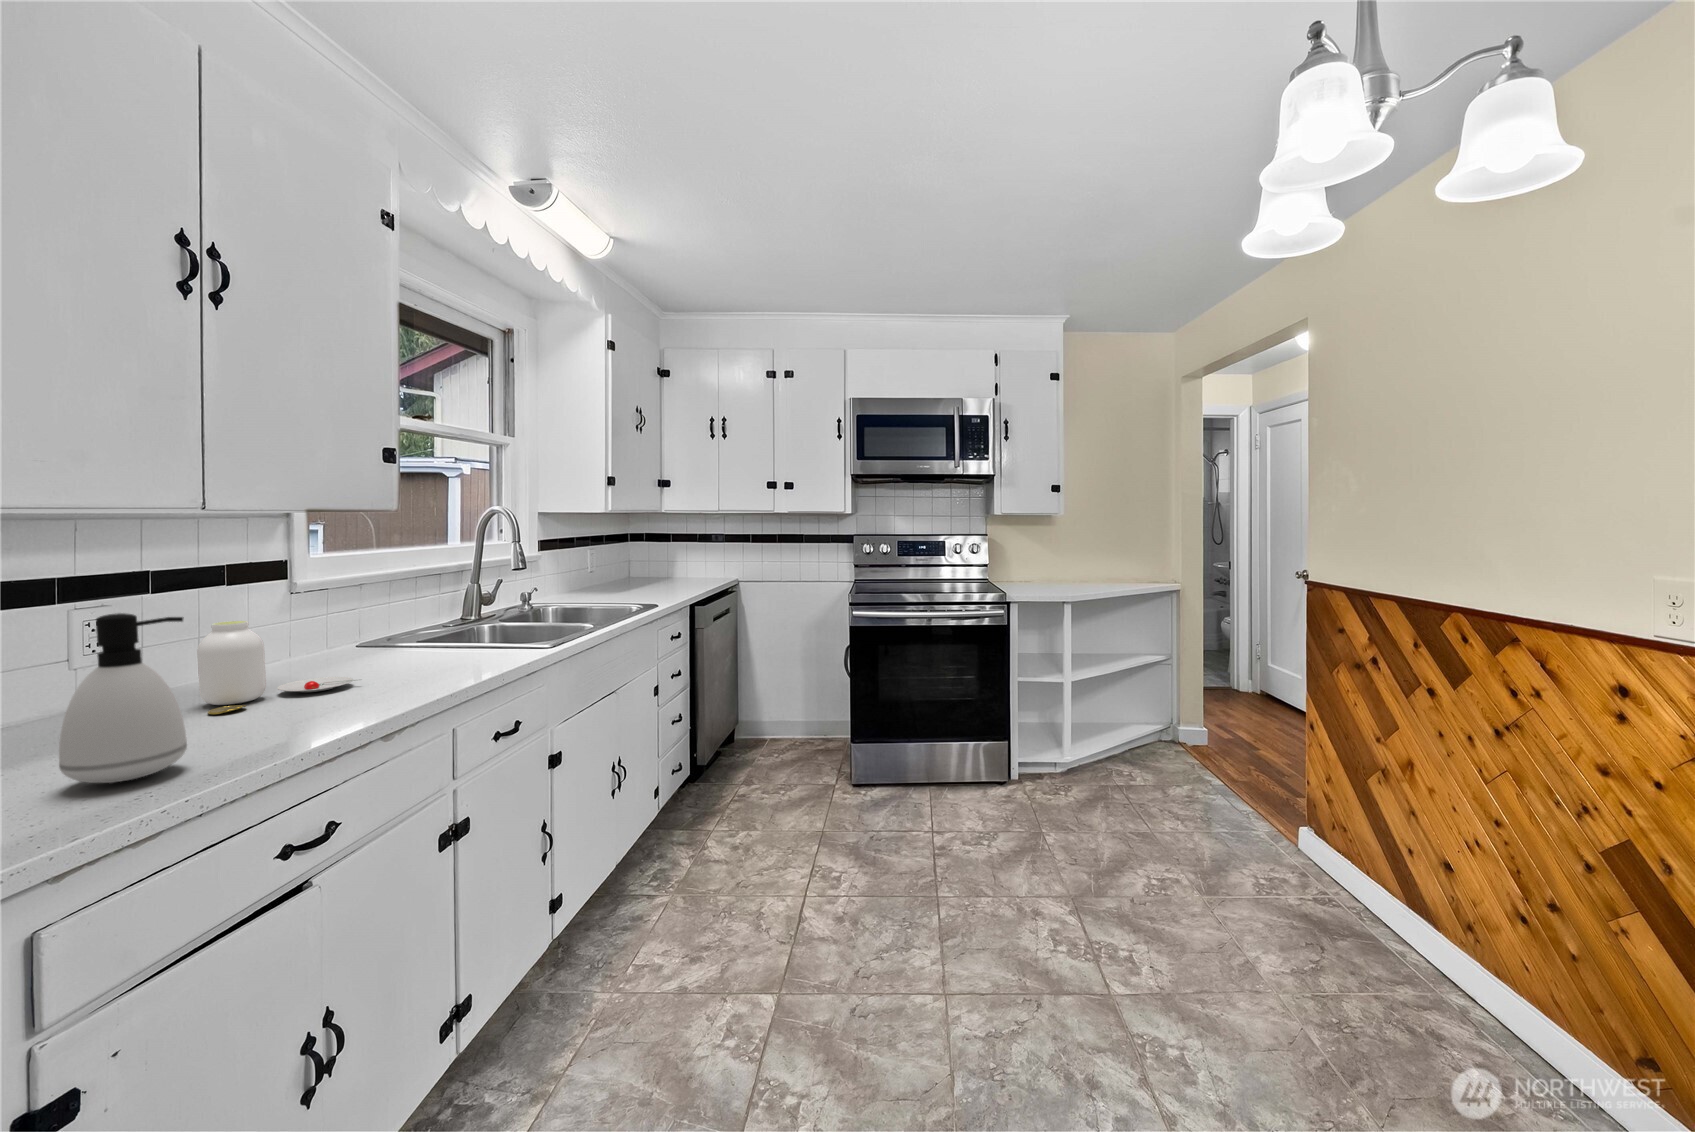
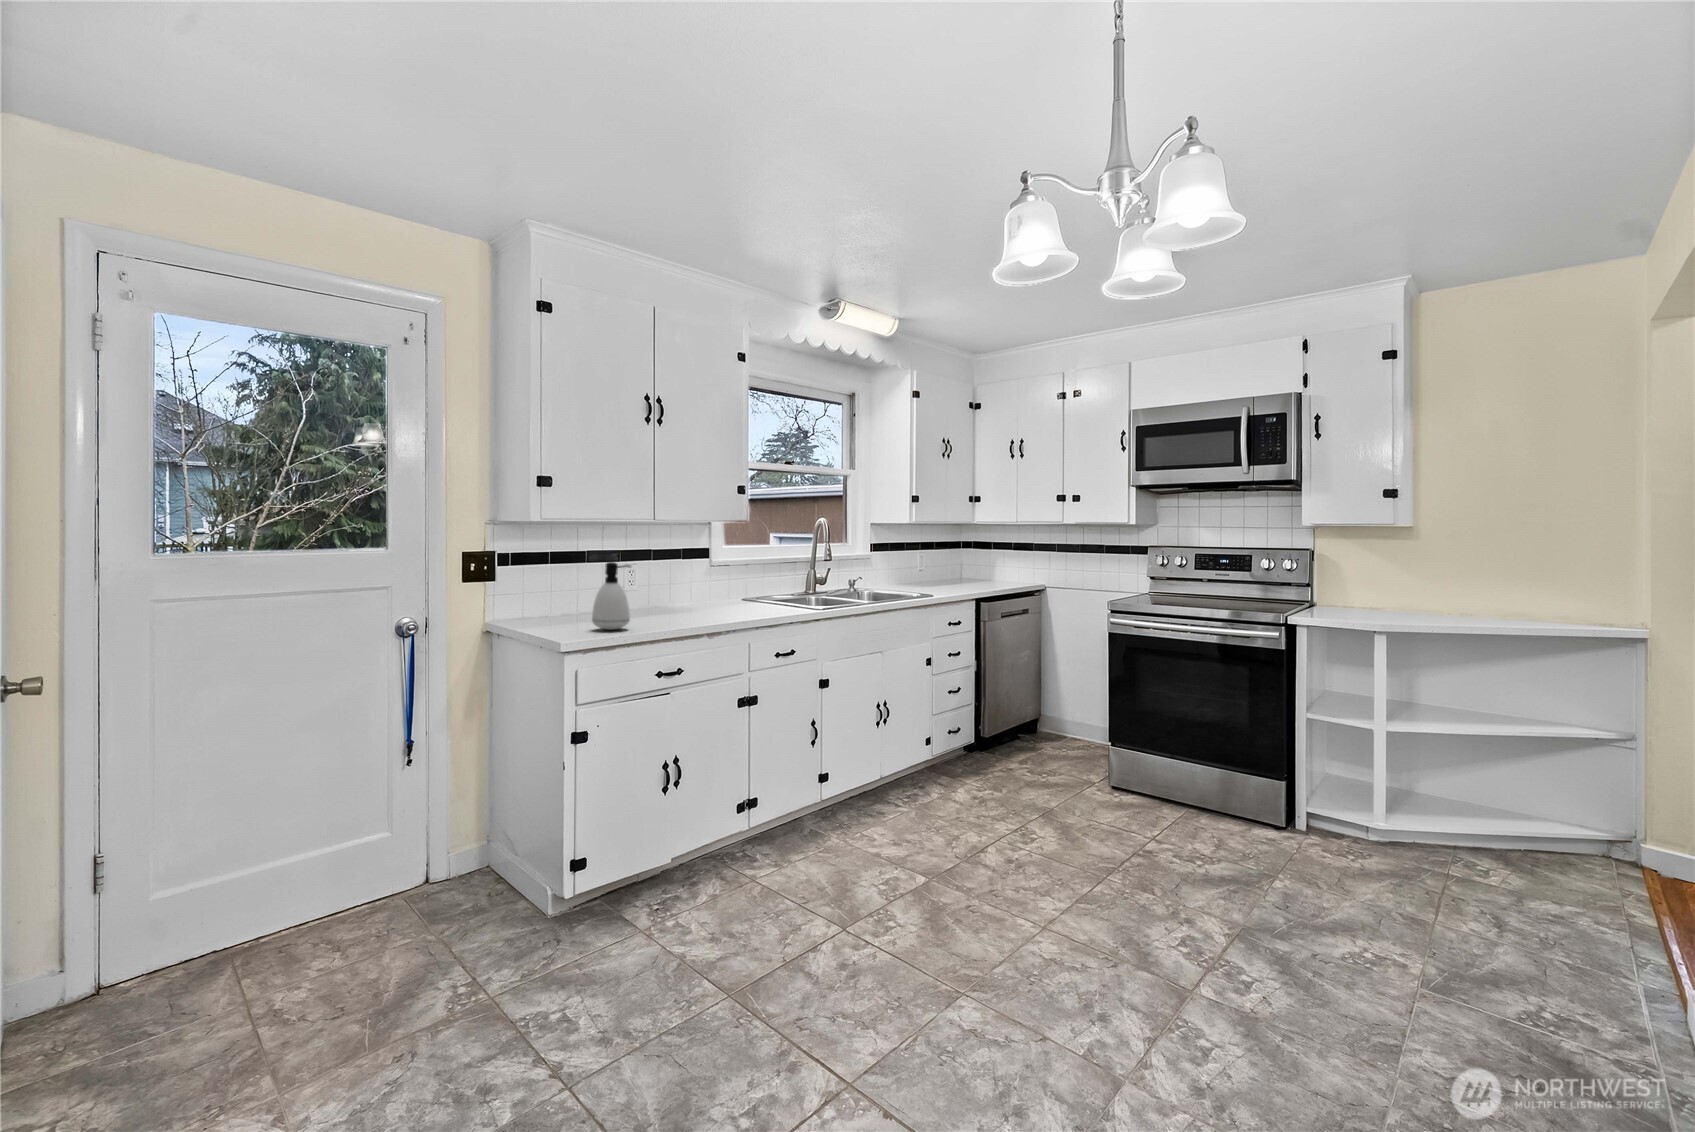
jar: present [197,621,356,714] -> none [649,575,714,617]

